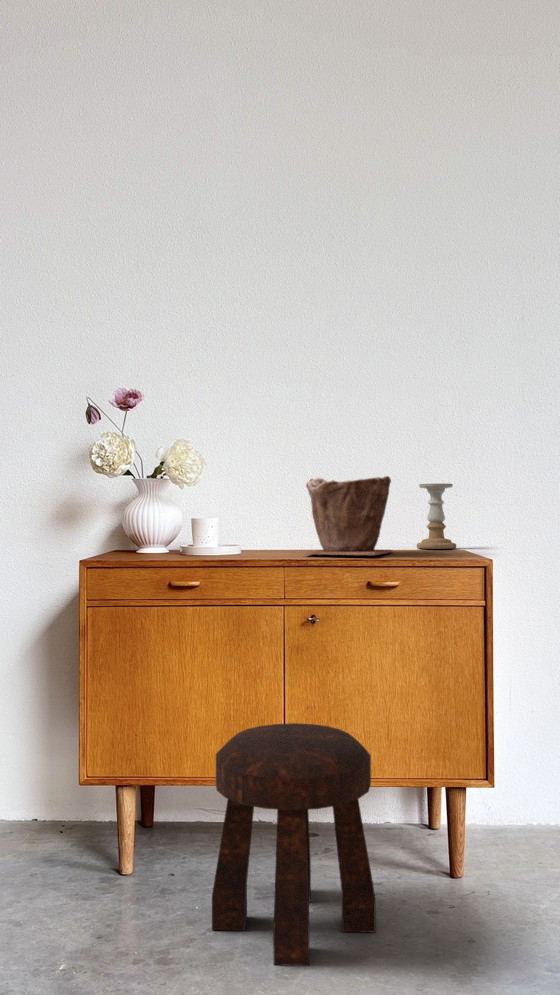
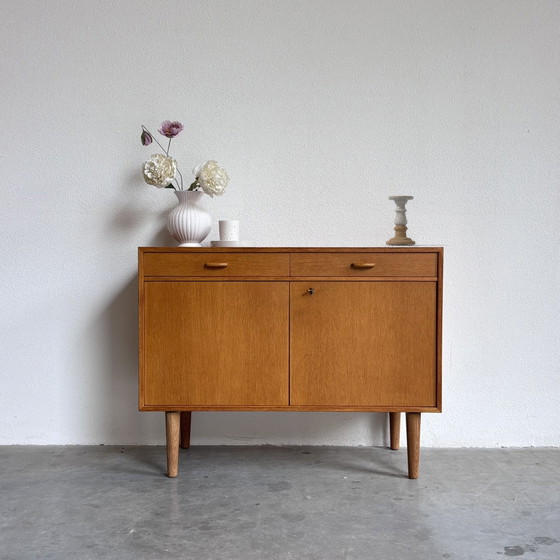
plant pot: present [304,476,392,555] -> none [303,187,369,246]
stool: present [212,723,376,966] -> none [239,365,356,528]

